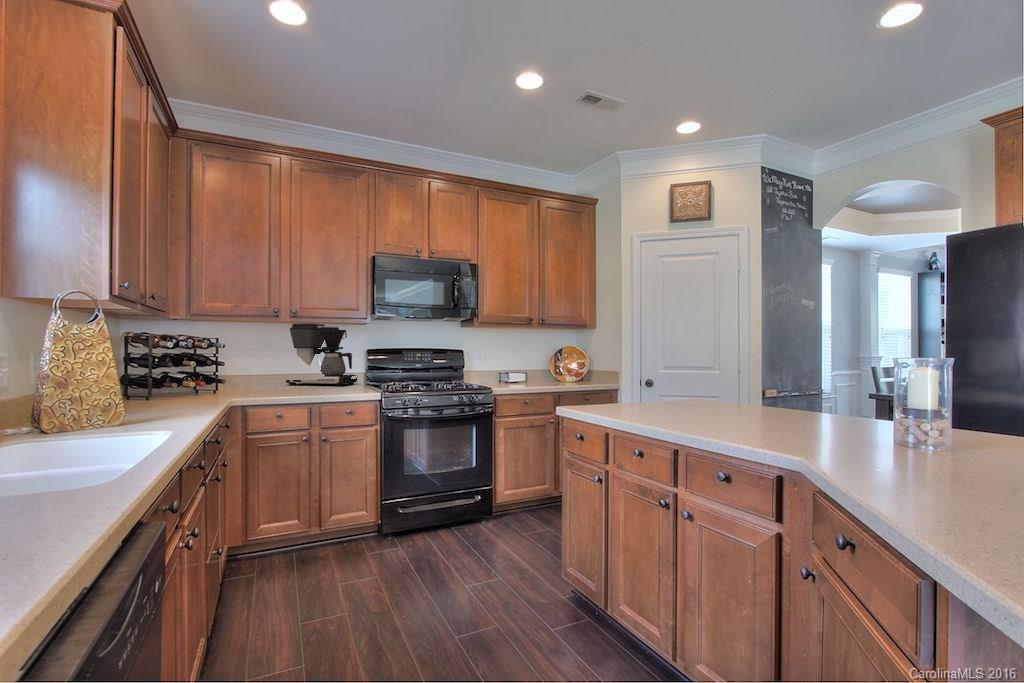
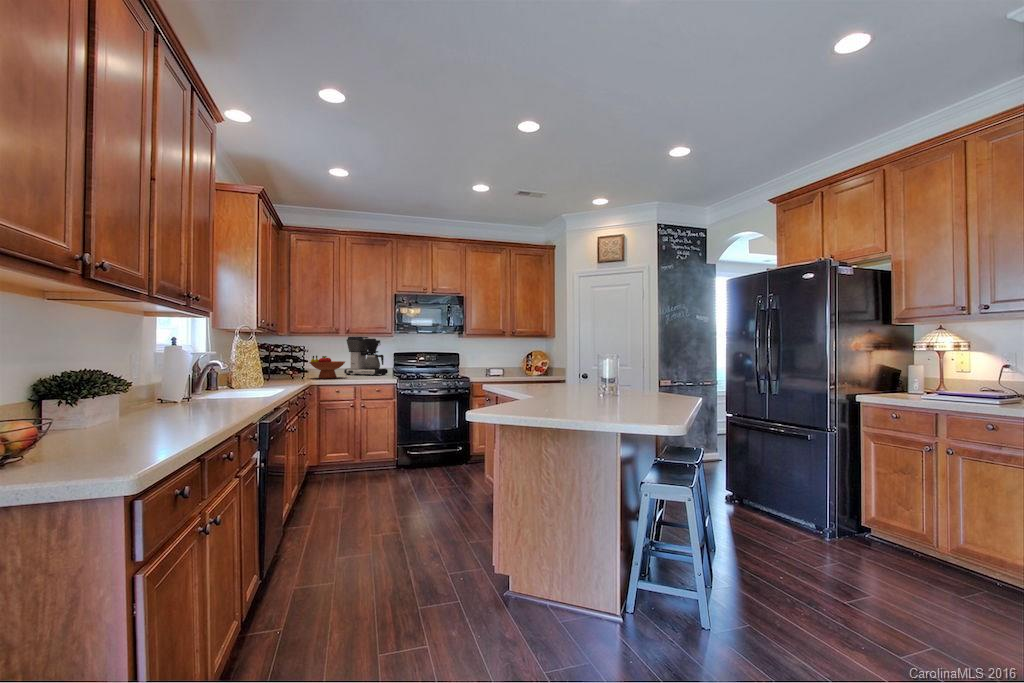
fruit bowl: none [227,354,293,394] -> present [309,356,345,379]

